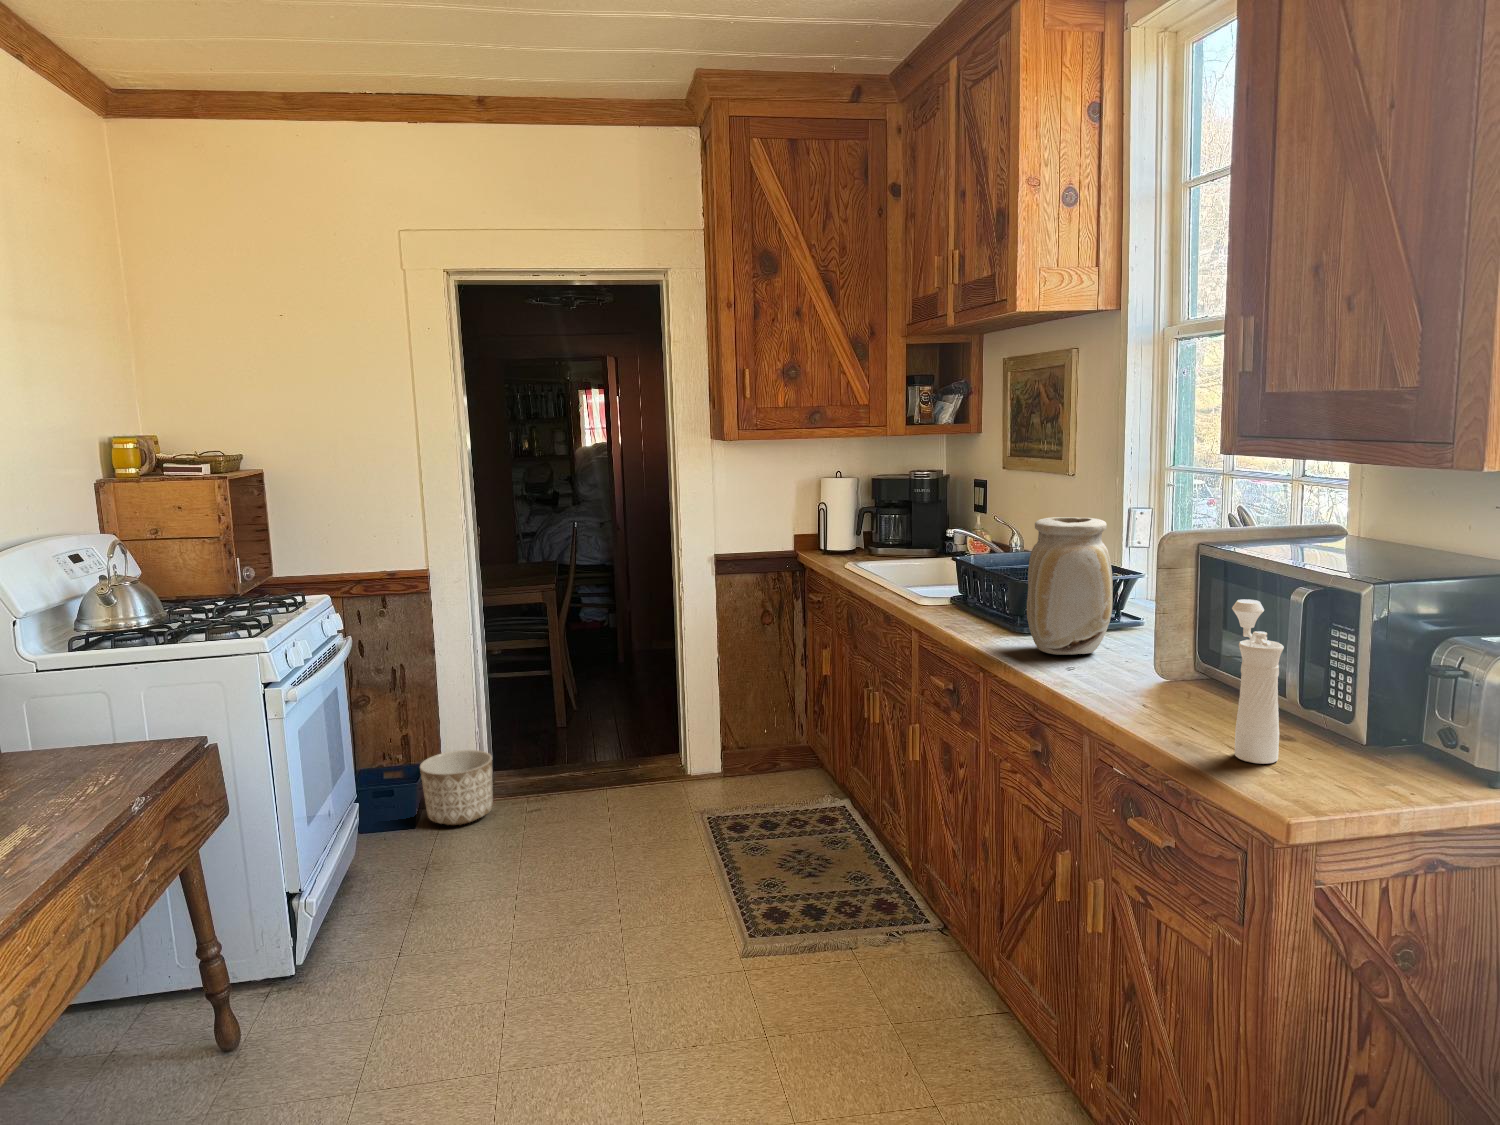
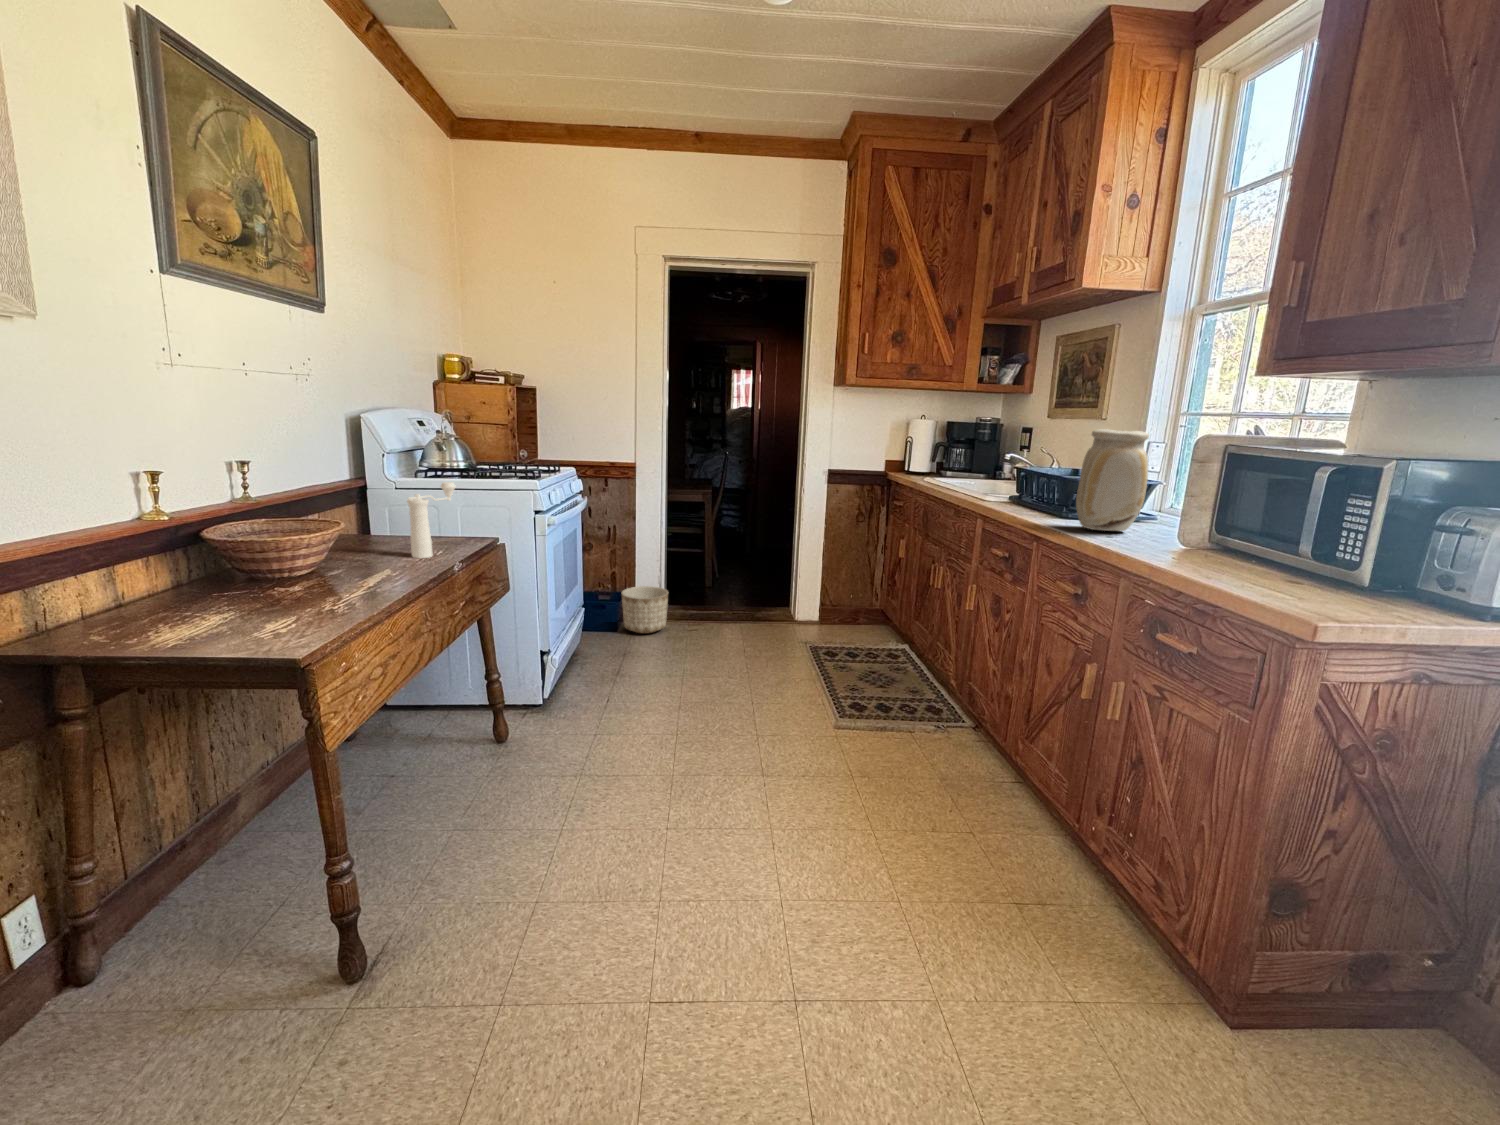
pepper mill: present [1232,599,1284,764] -> present [407,482,456,558]

